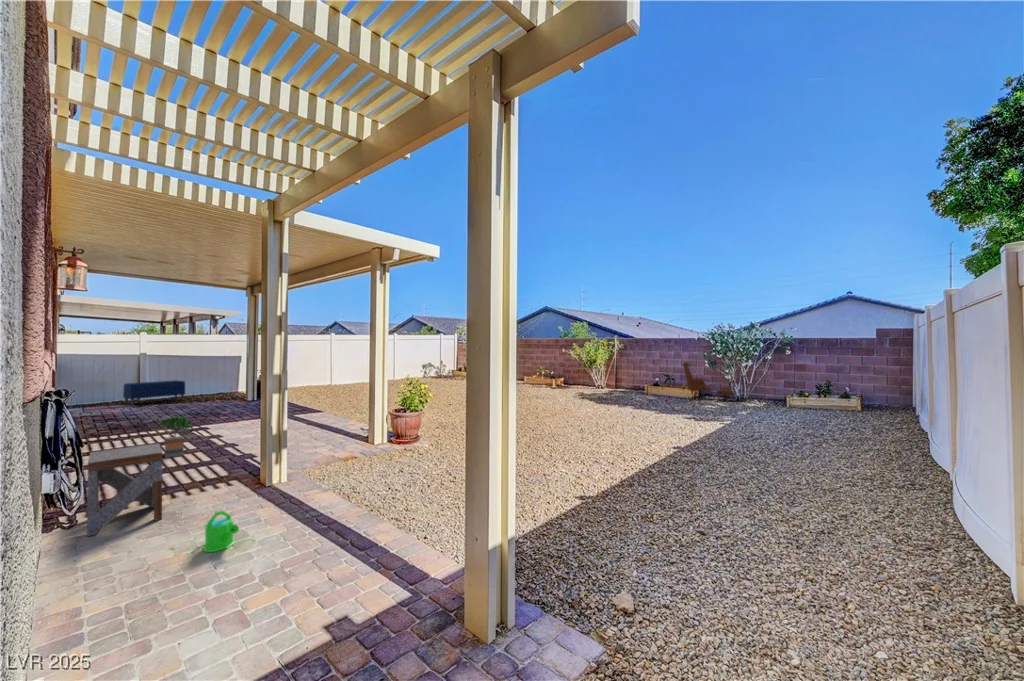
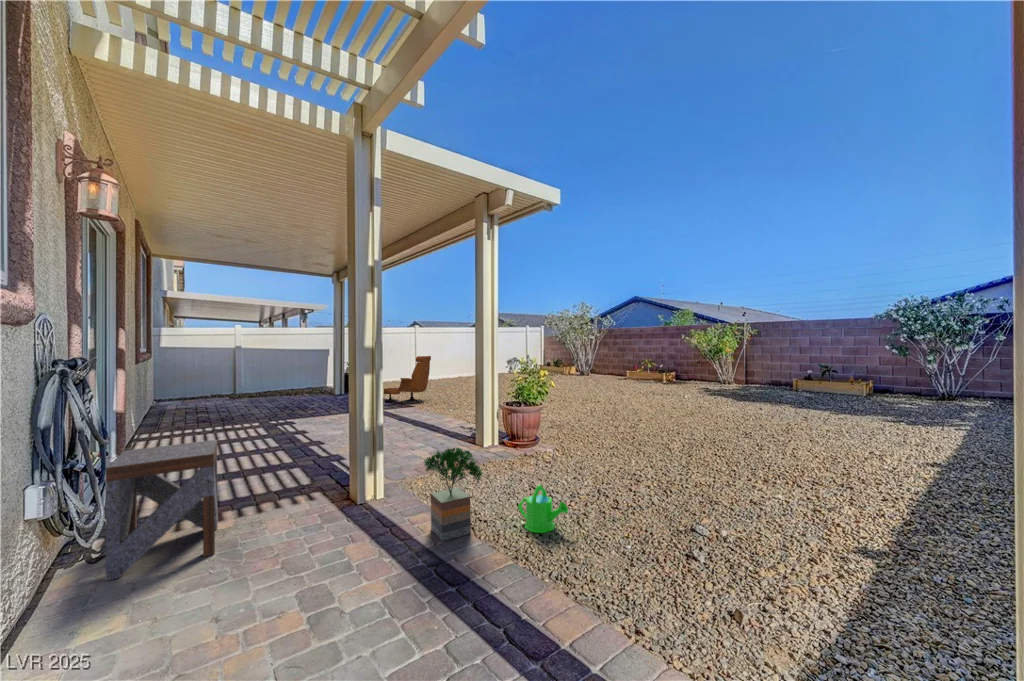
lounge chair: present [683,363,734,401] -> present [384,356,431,405]
bench: present [123,380,185,405] -> none [221,374,278,399]
potted tree: present [160,417,191,458] -> present [423,448,483,541]
watering can: present [203,511,239,552] -> present [518,485,568,533]

